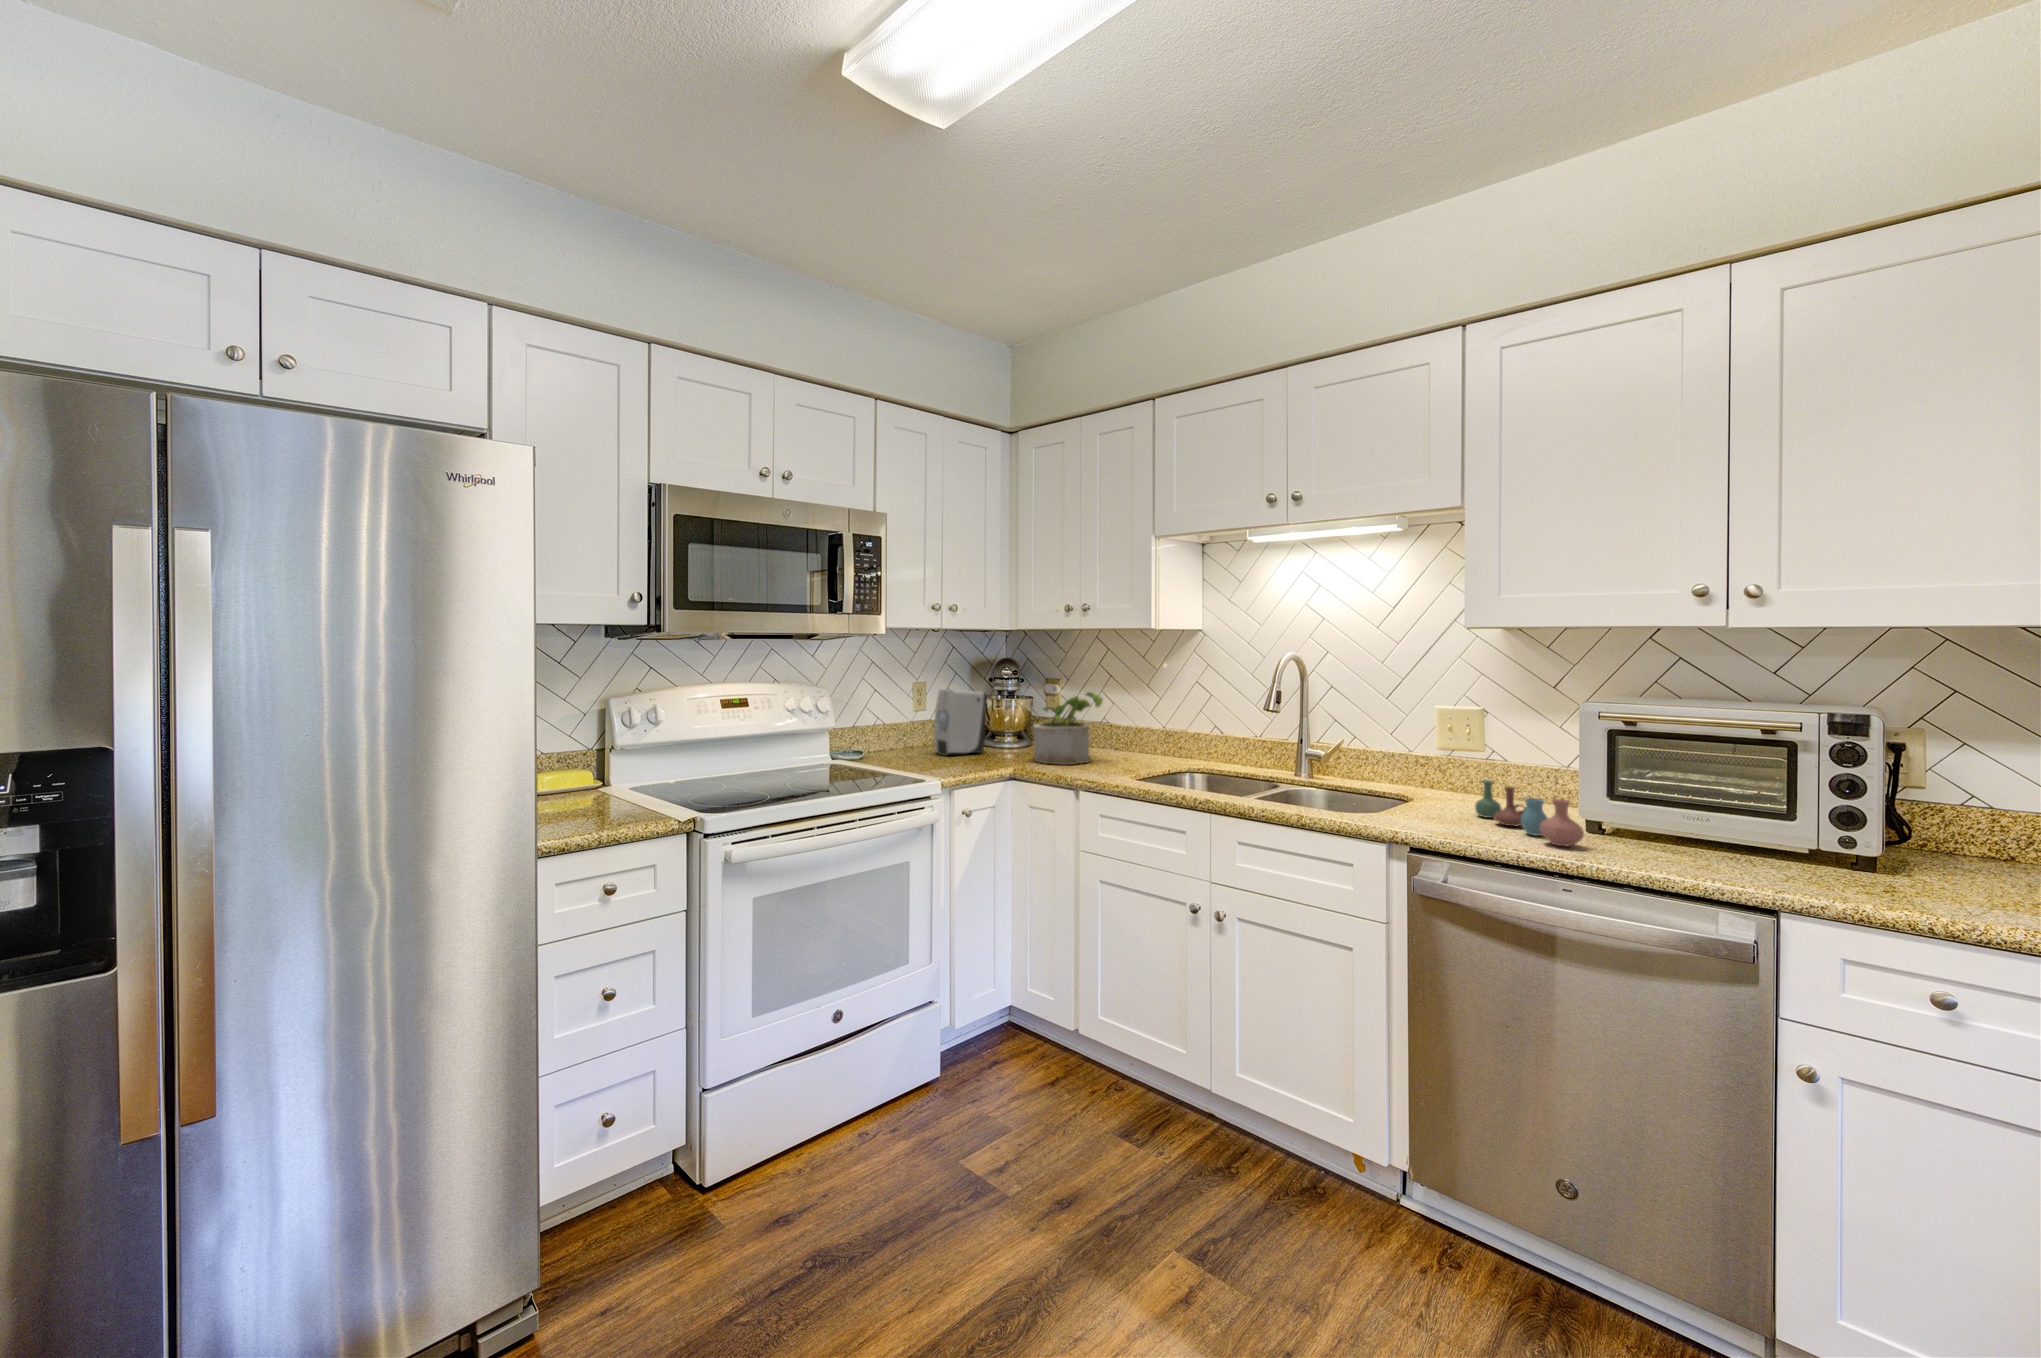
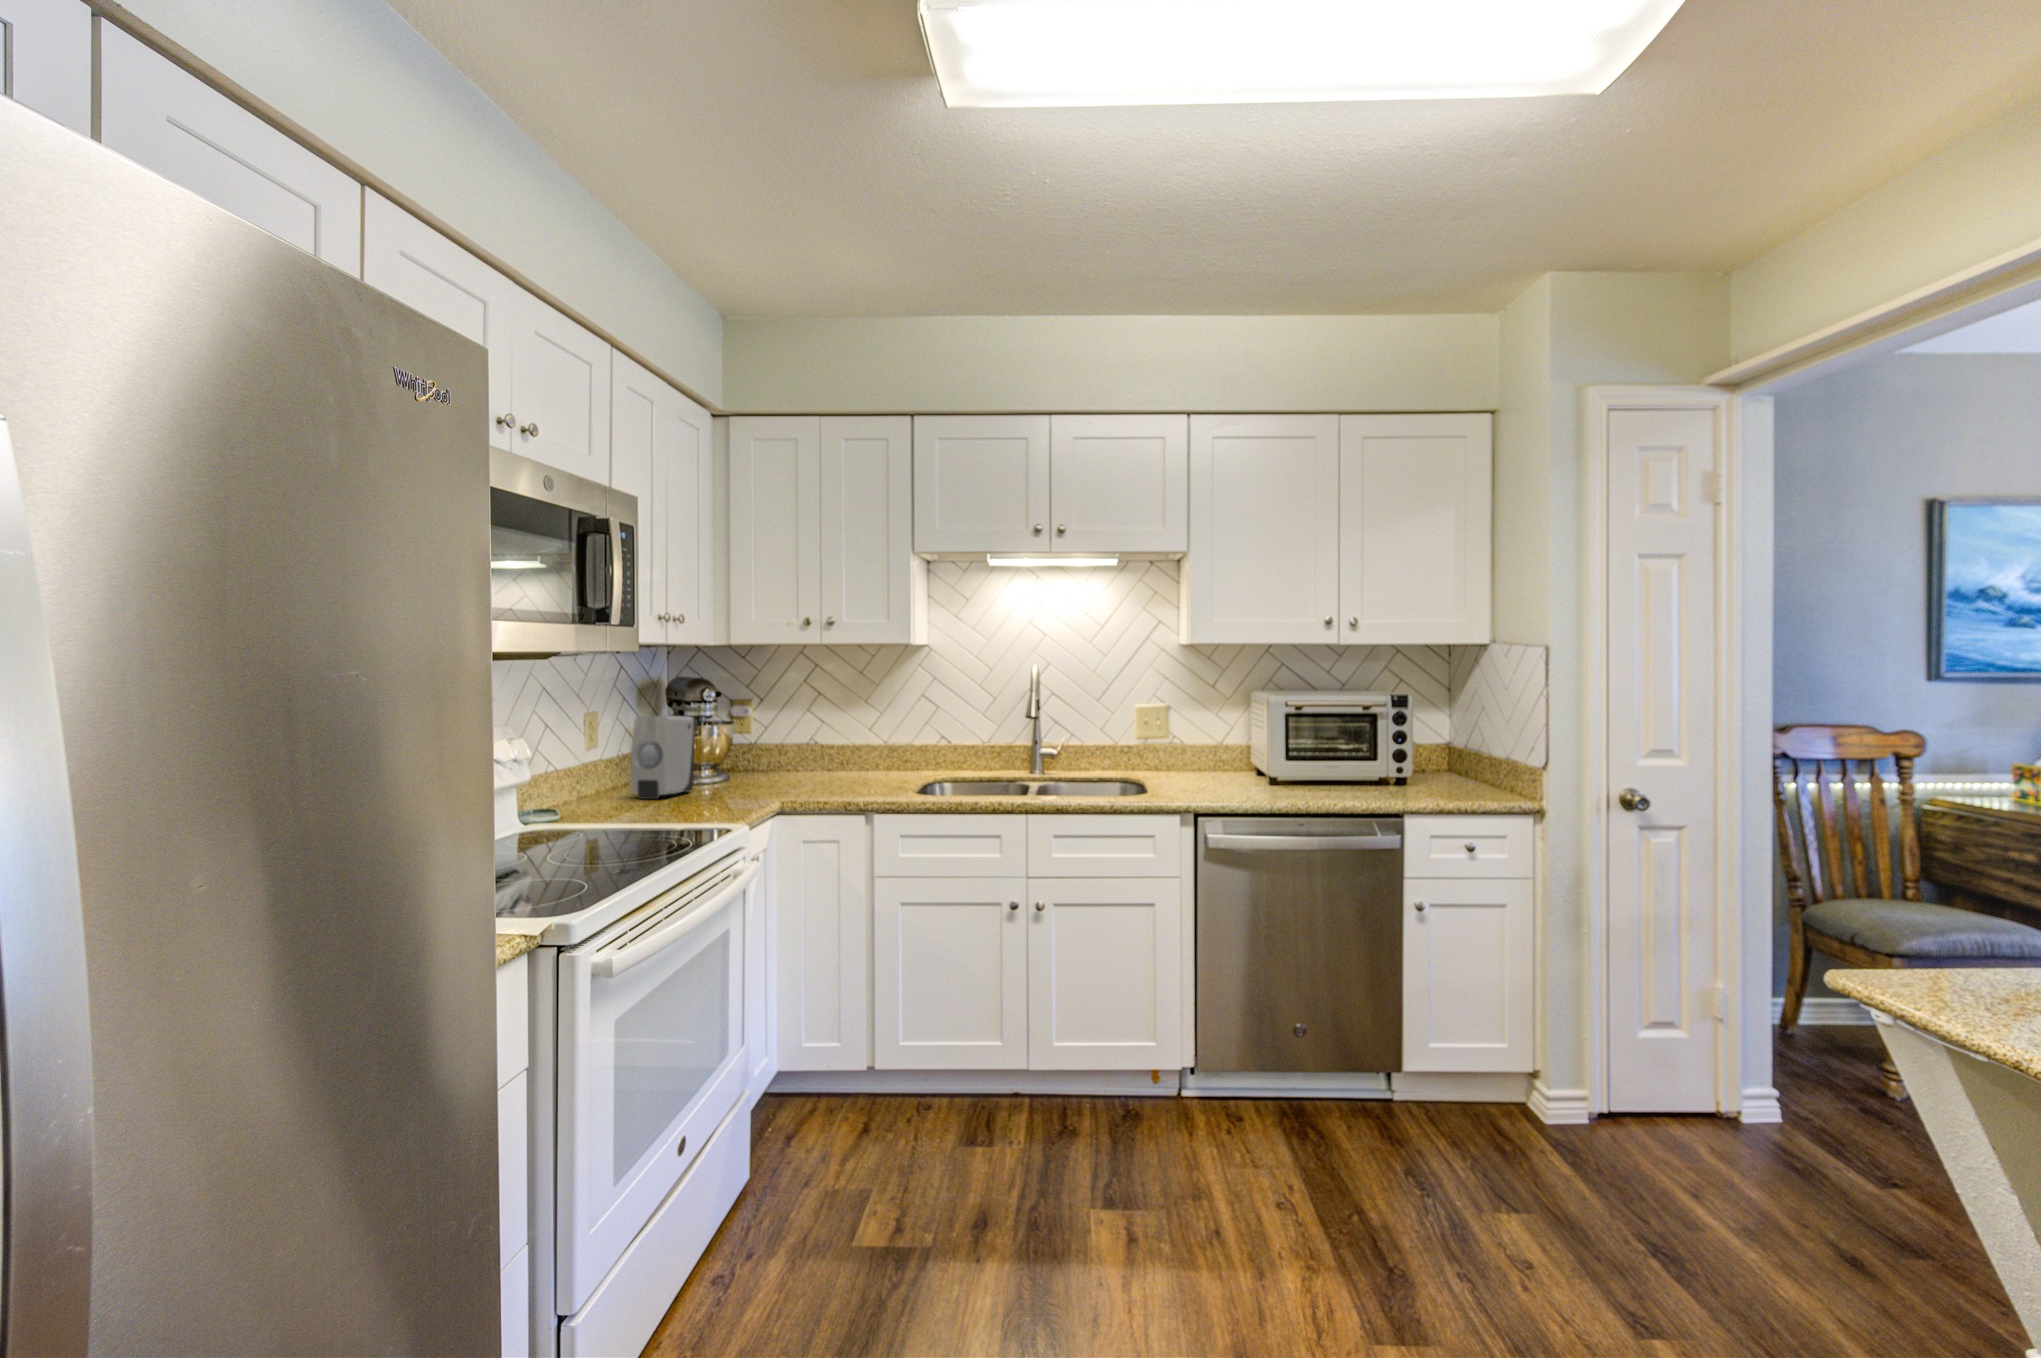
potted plant: present [1033,692,1103,765] -> none [761,710,845,793]
vase: present [1475,780,1584,846] -> none [1200,758,1295,796]

